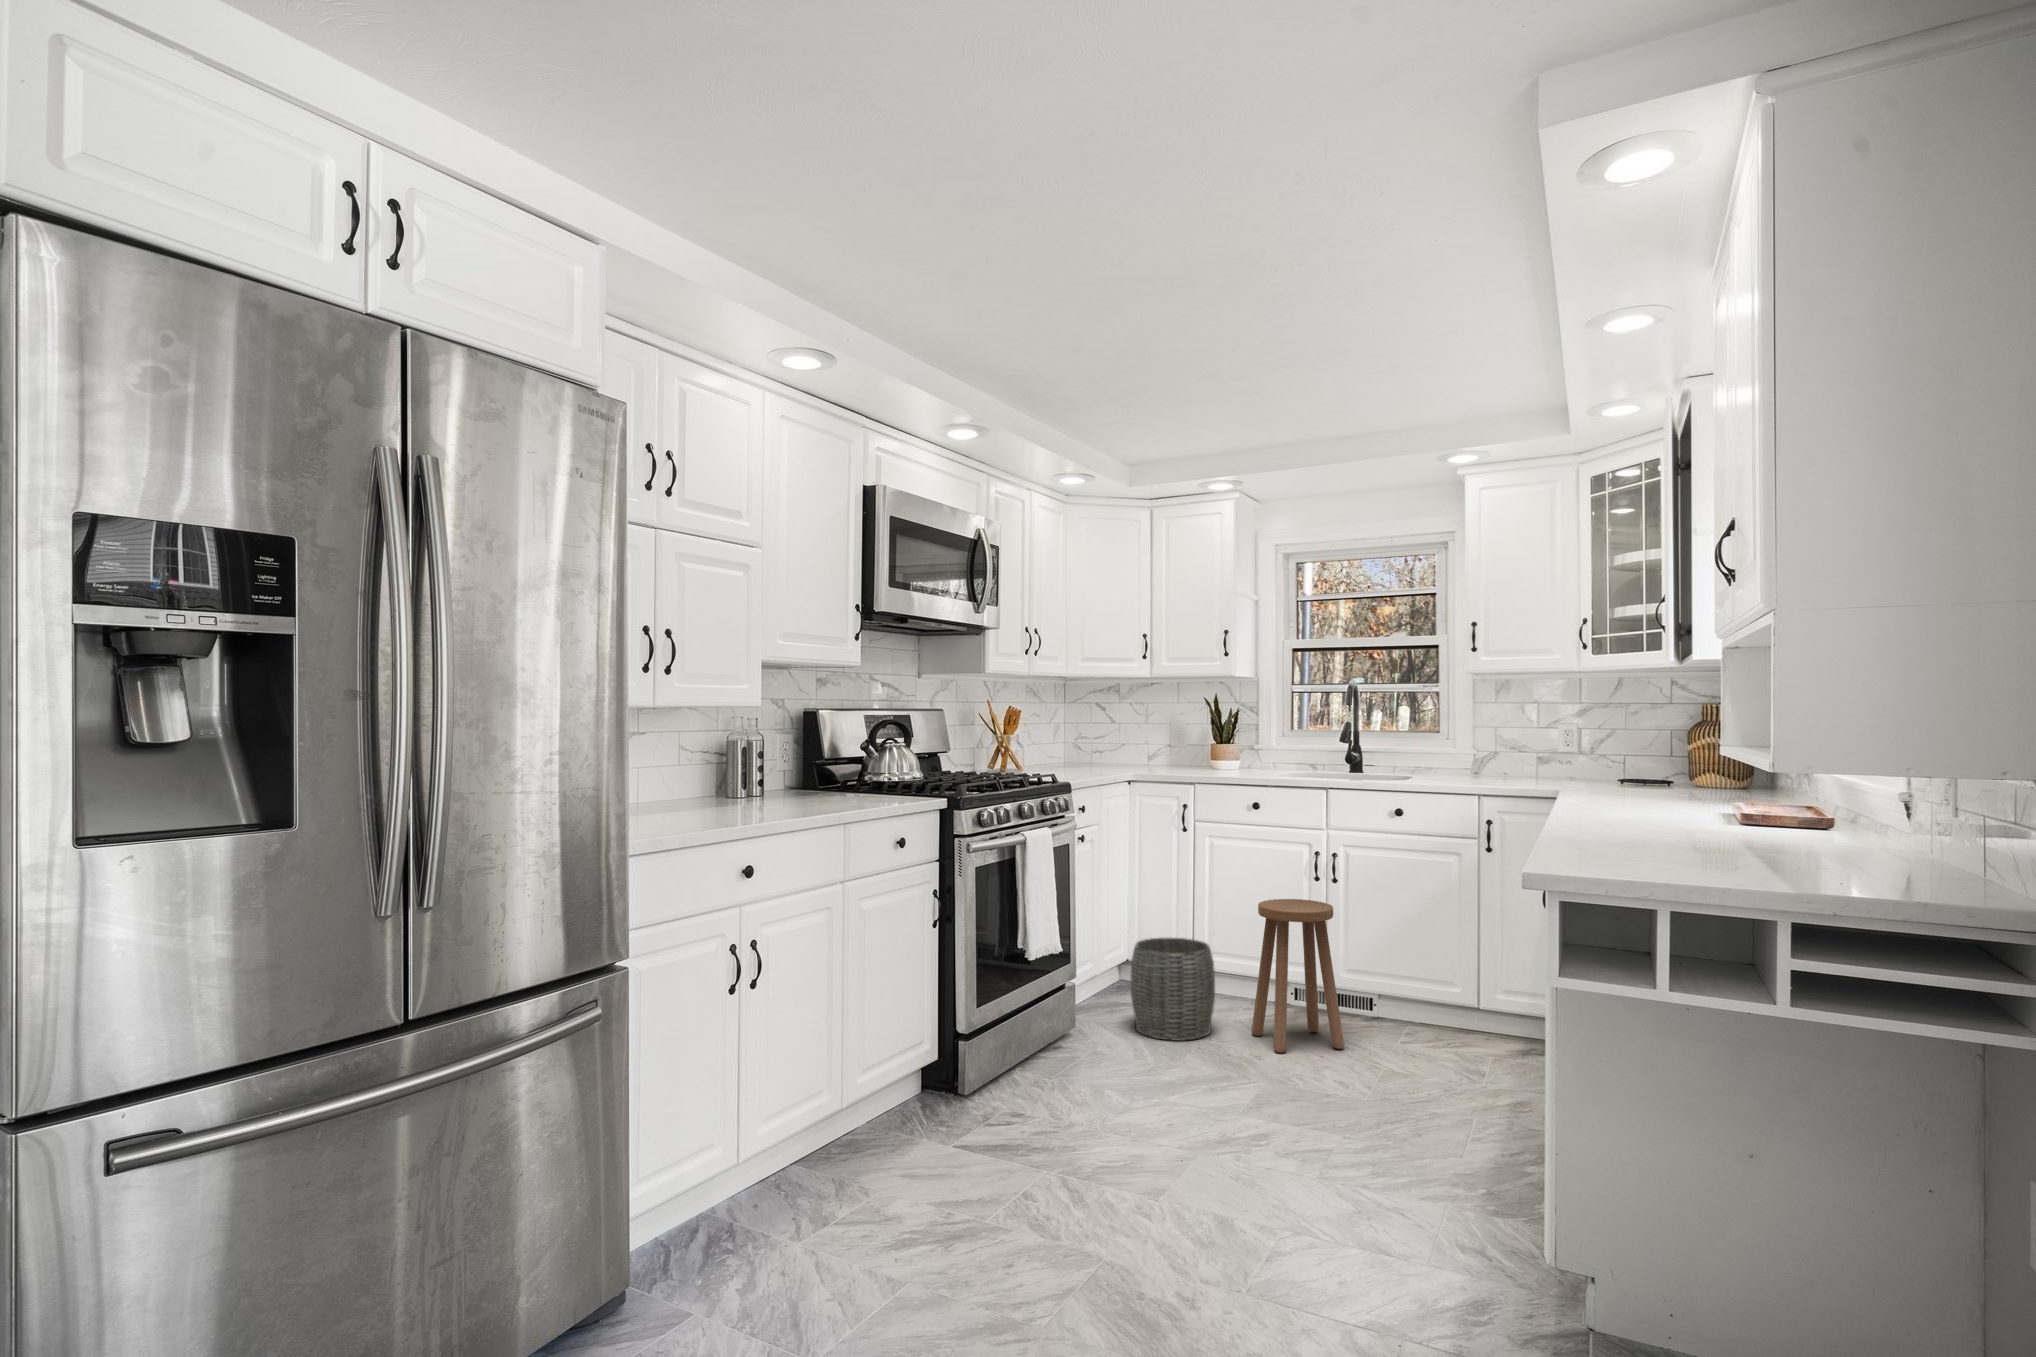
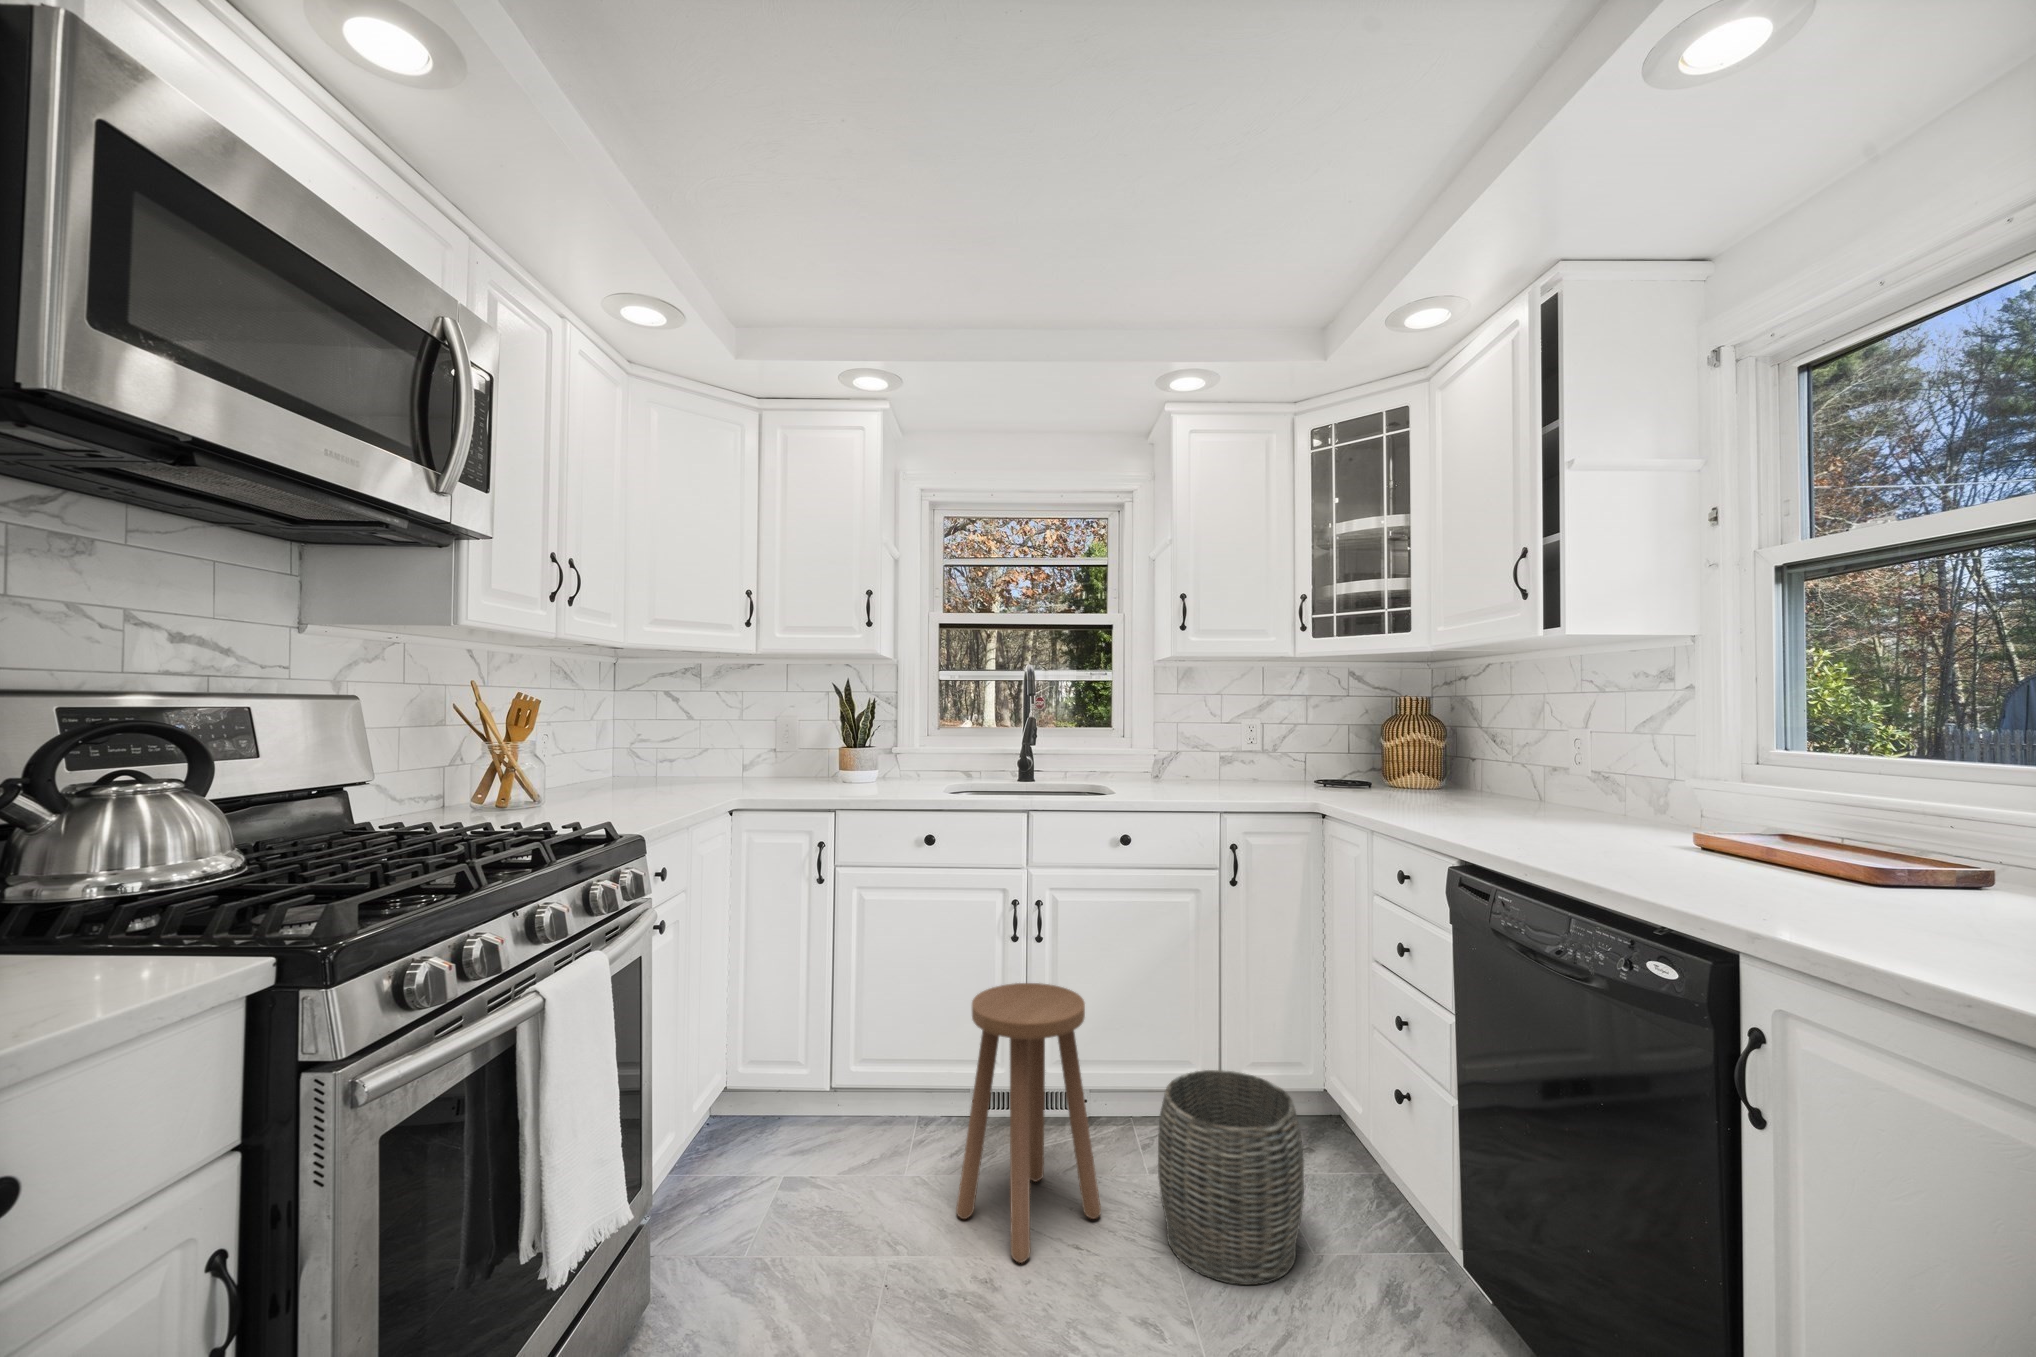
woven basket: present [1131,937,1215,1041] -> present [1158,1070,1304,1285]

